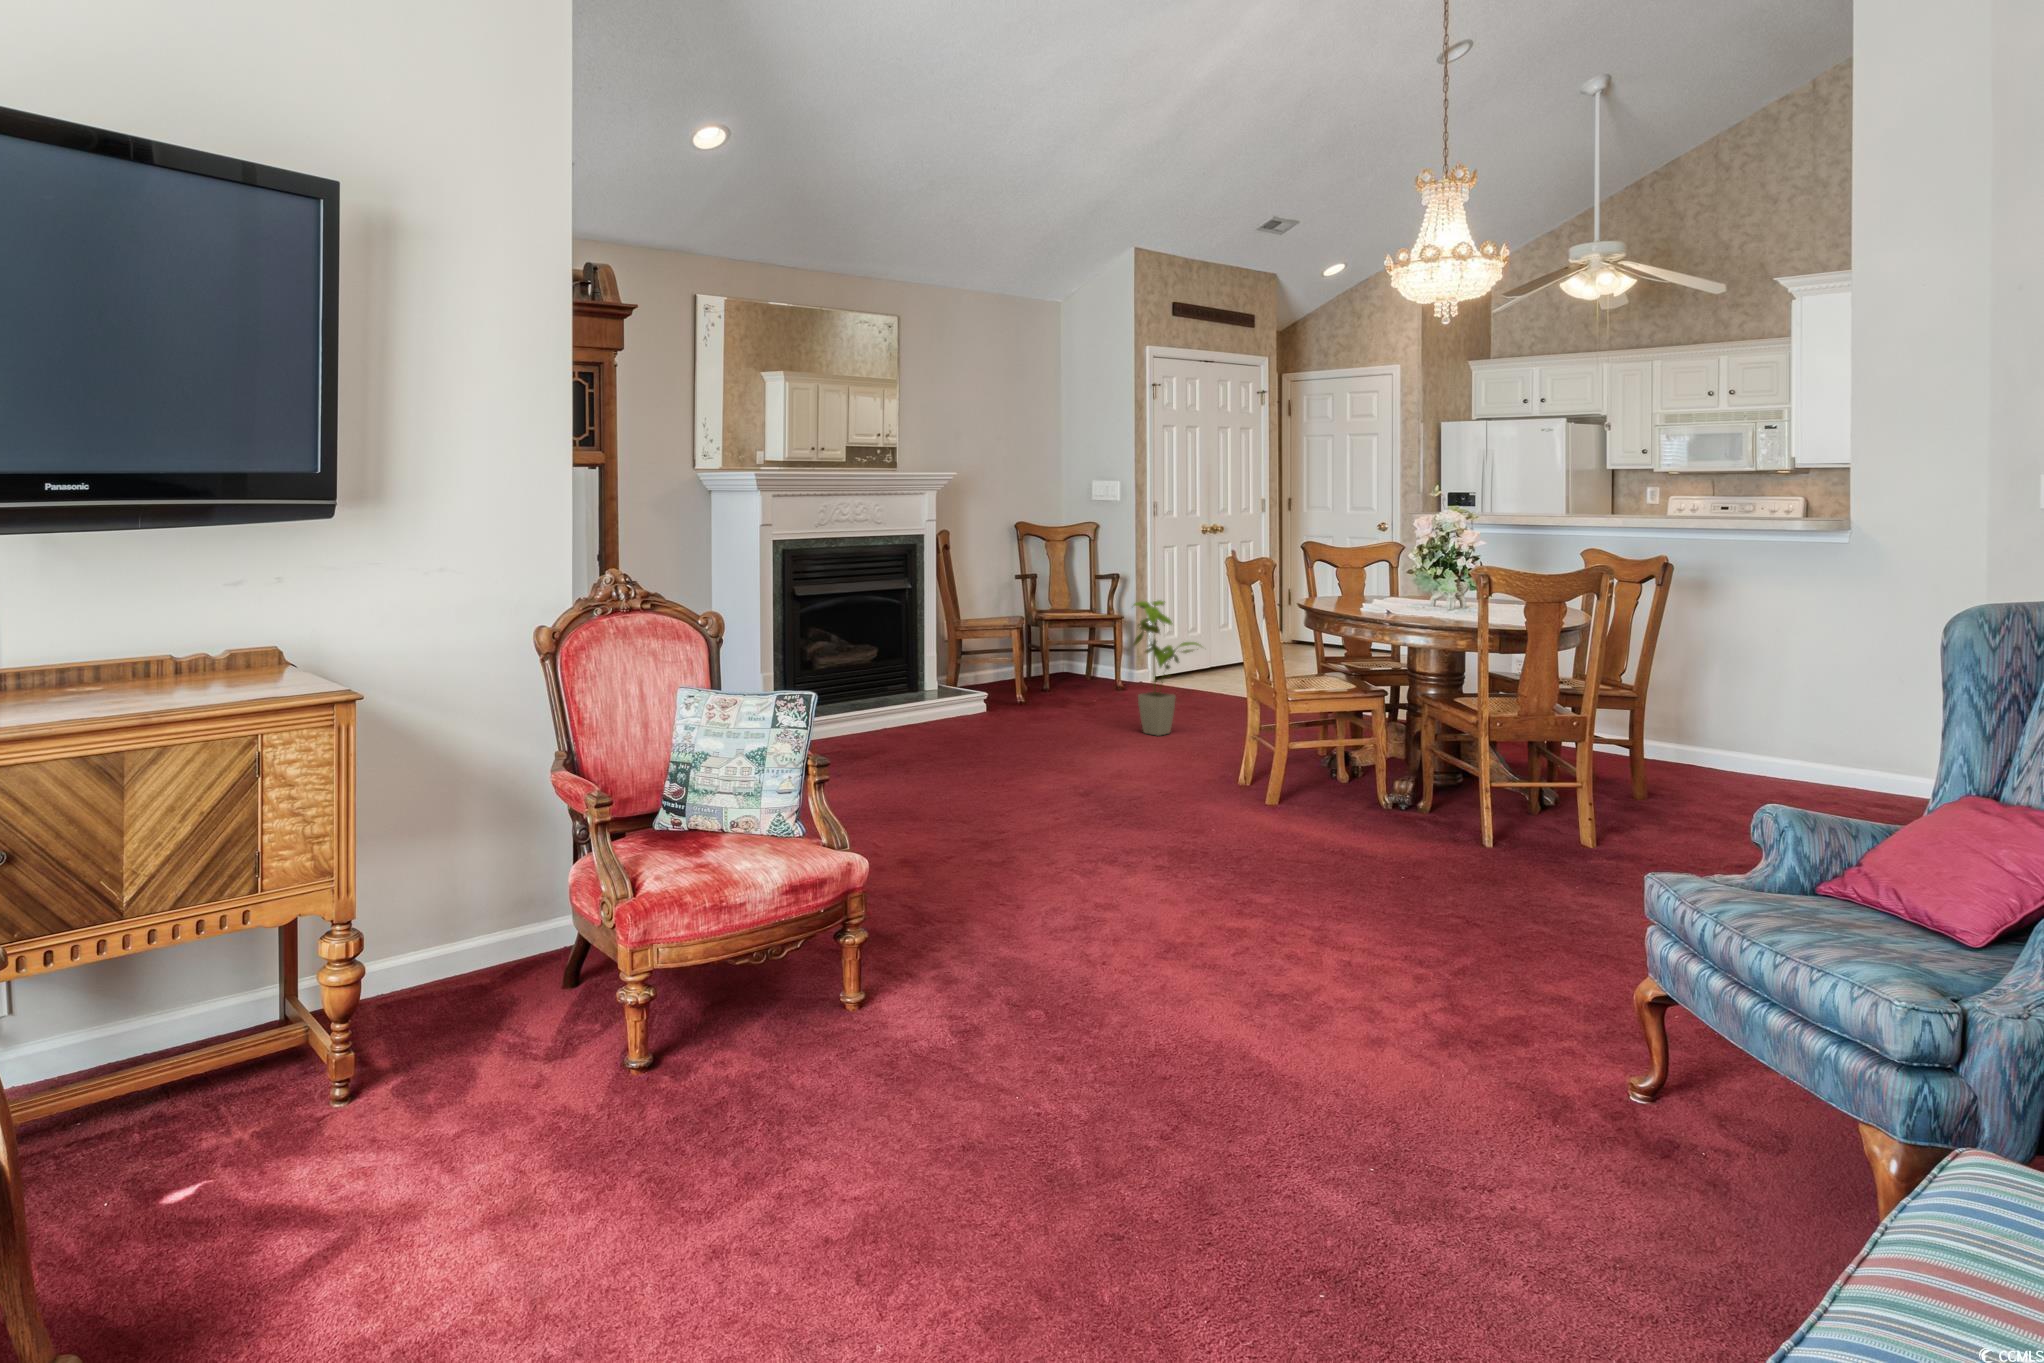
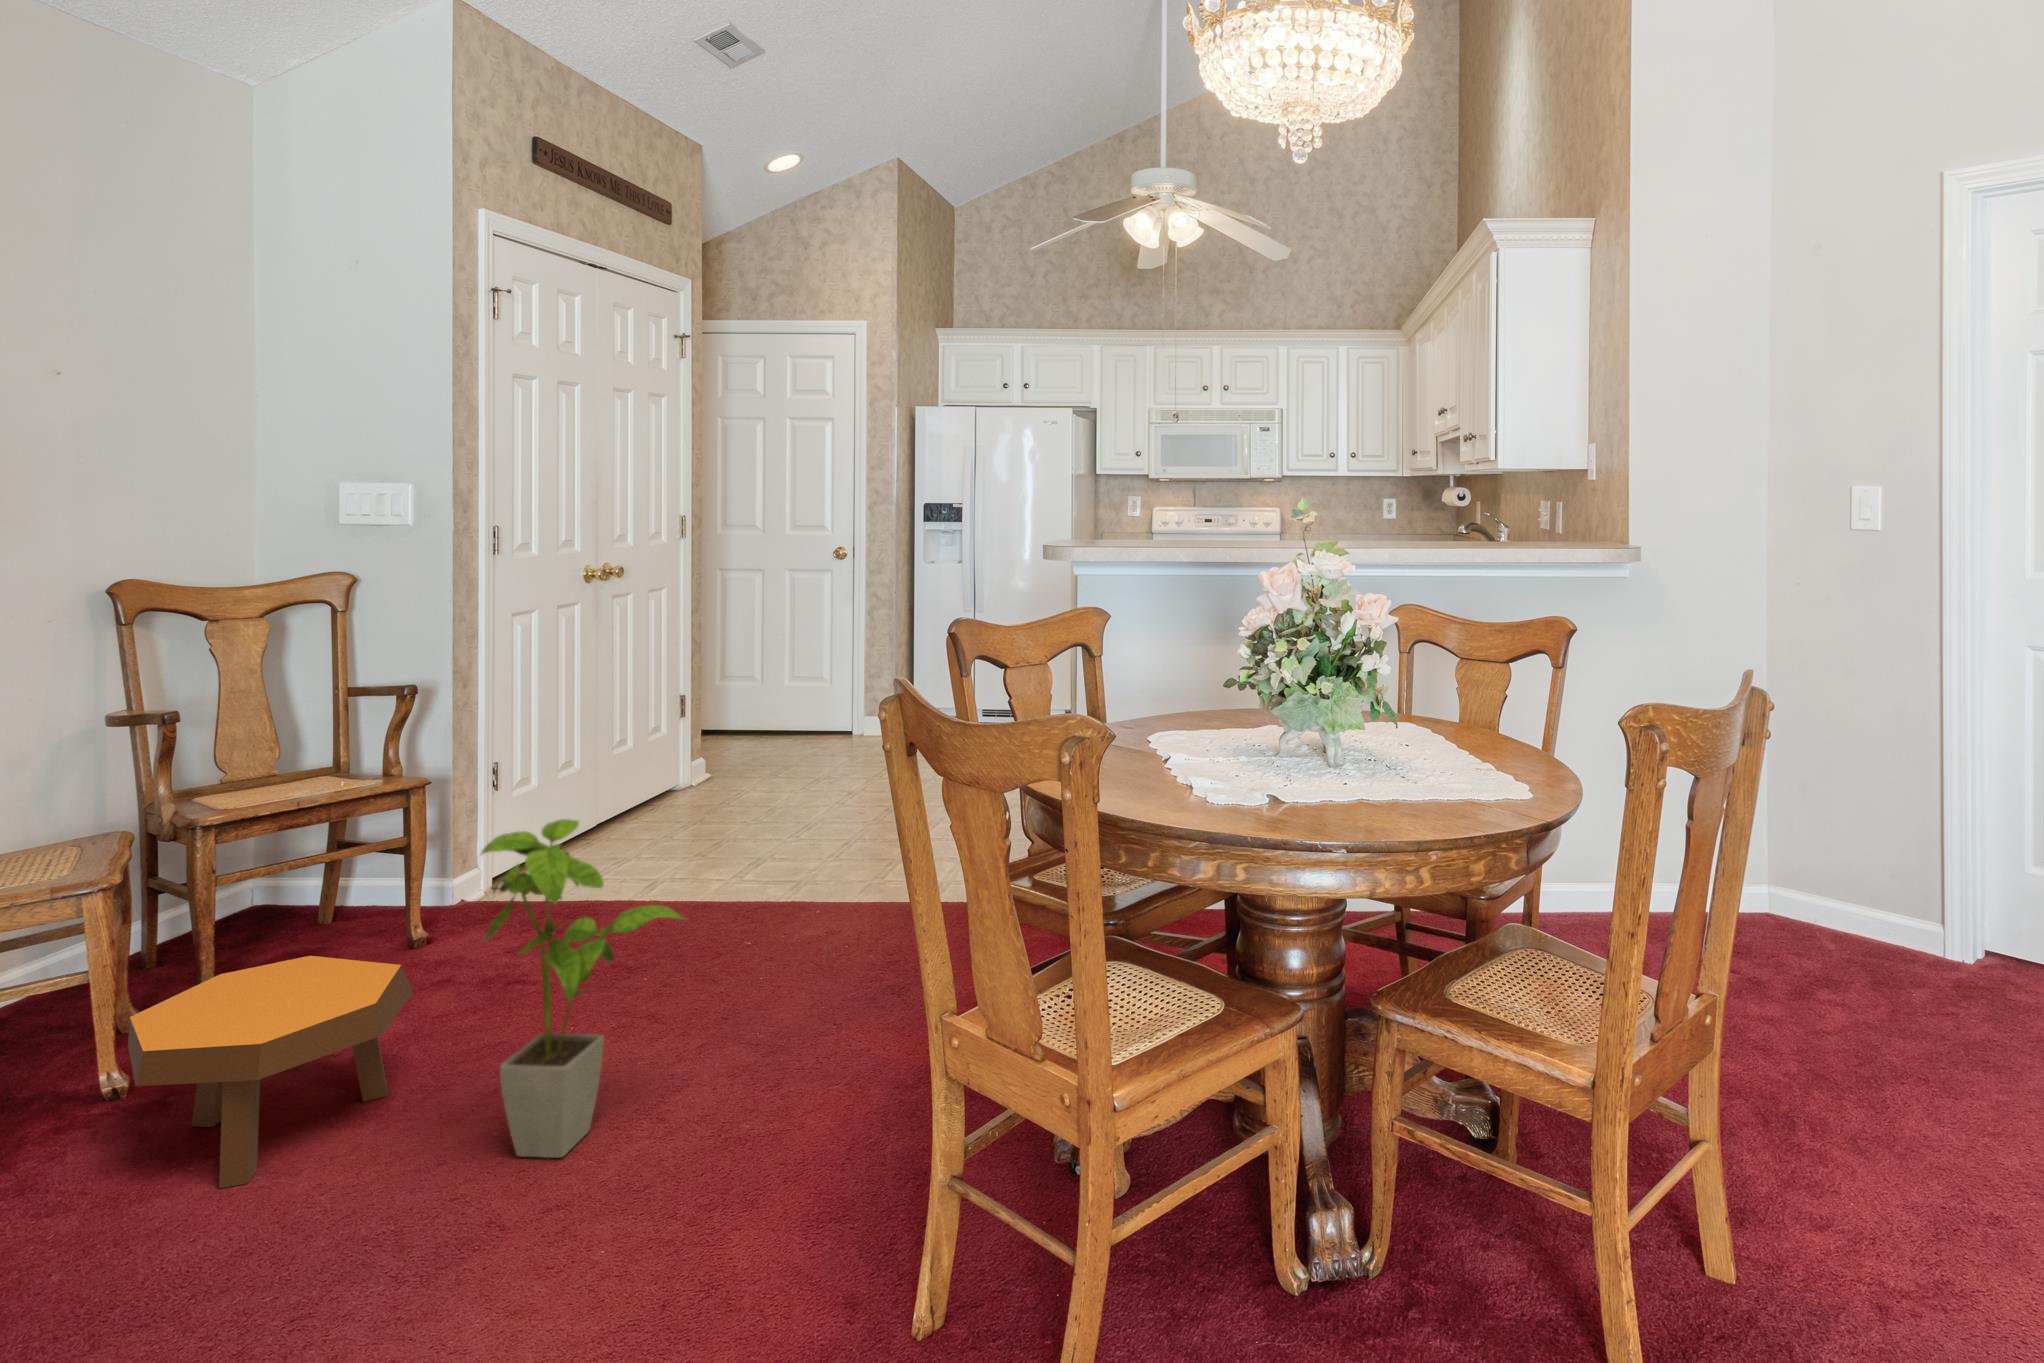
footstool: none [1028,662,1113,723] -> present [128,956,413,1188]

